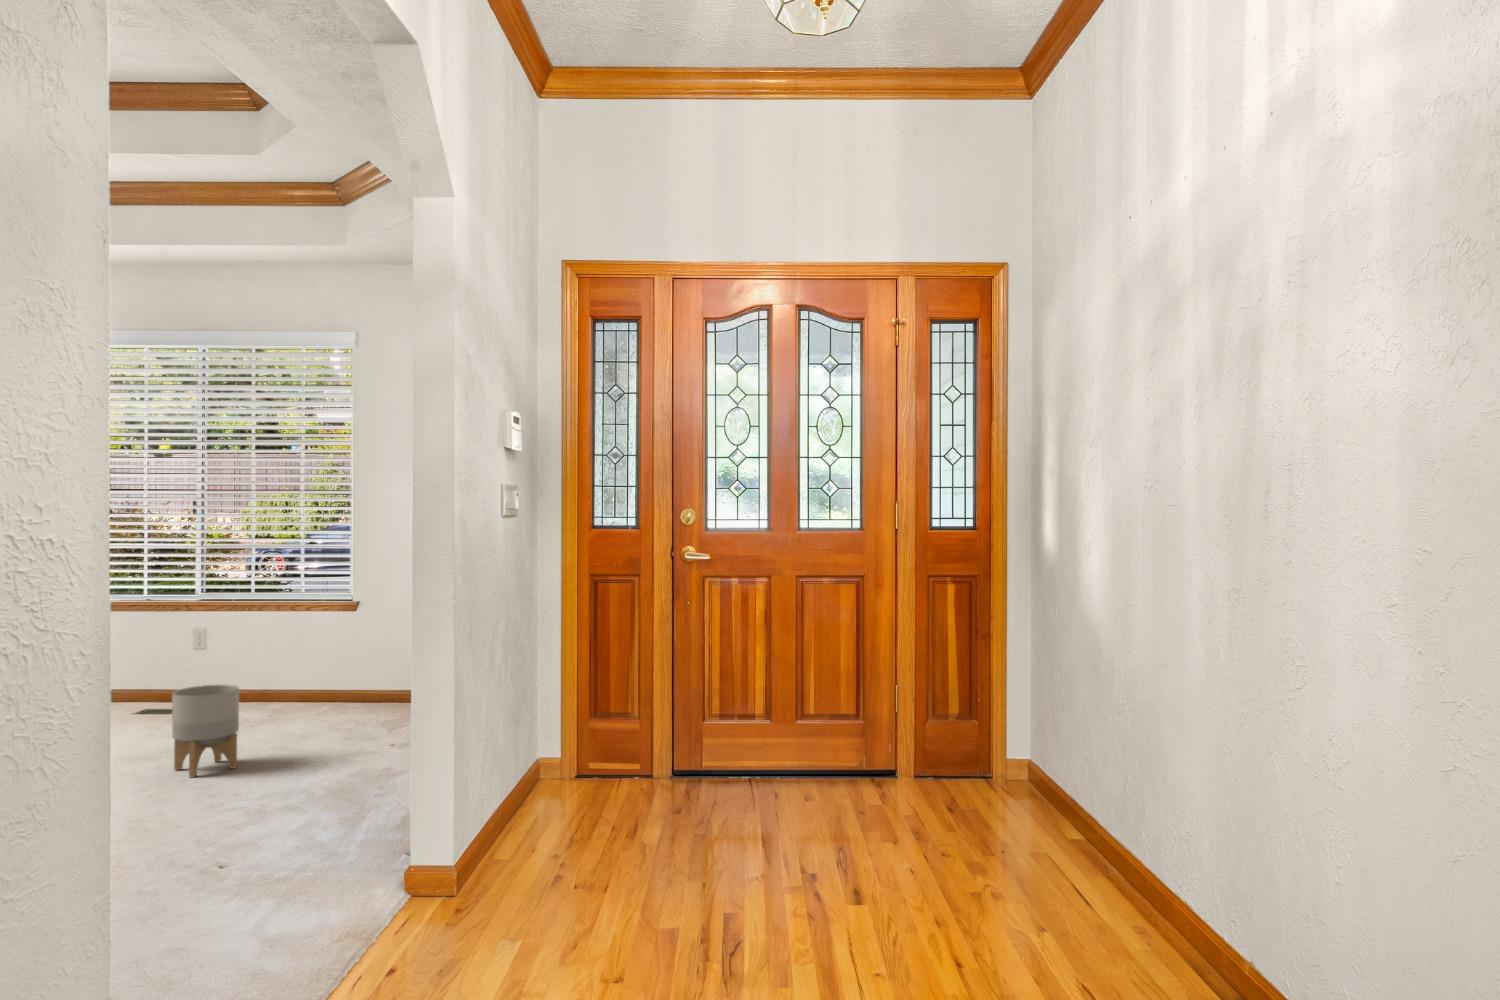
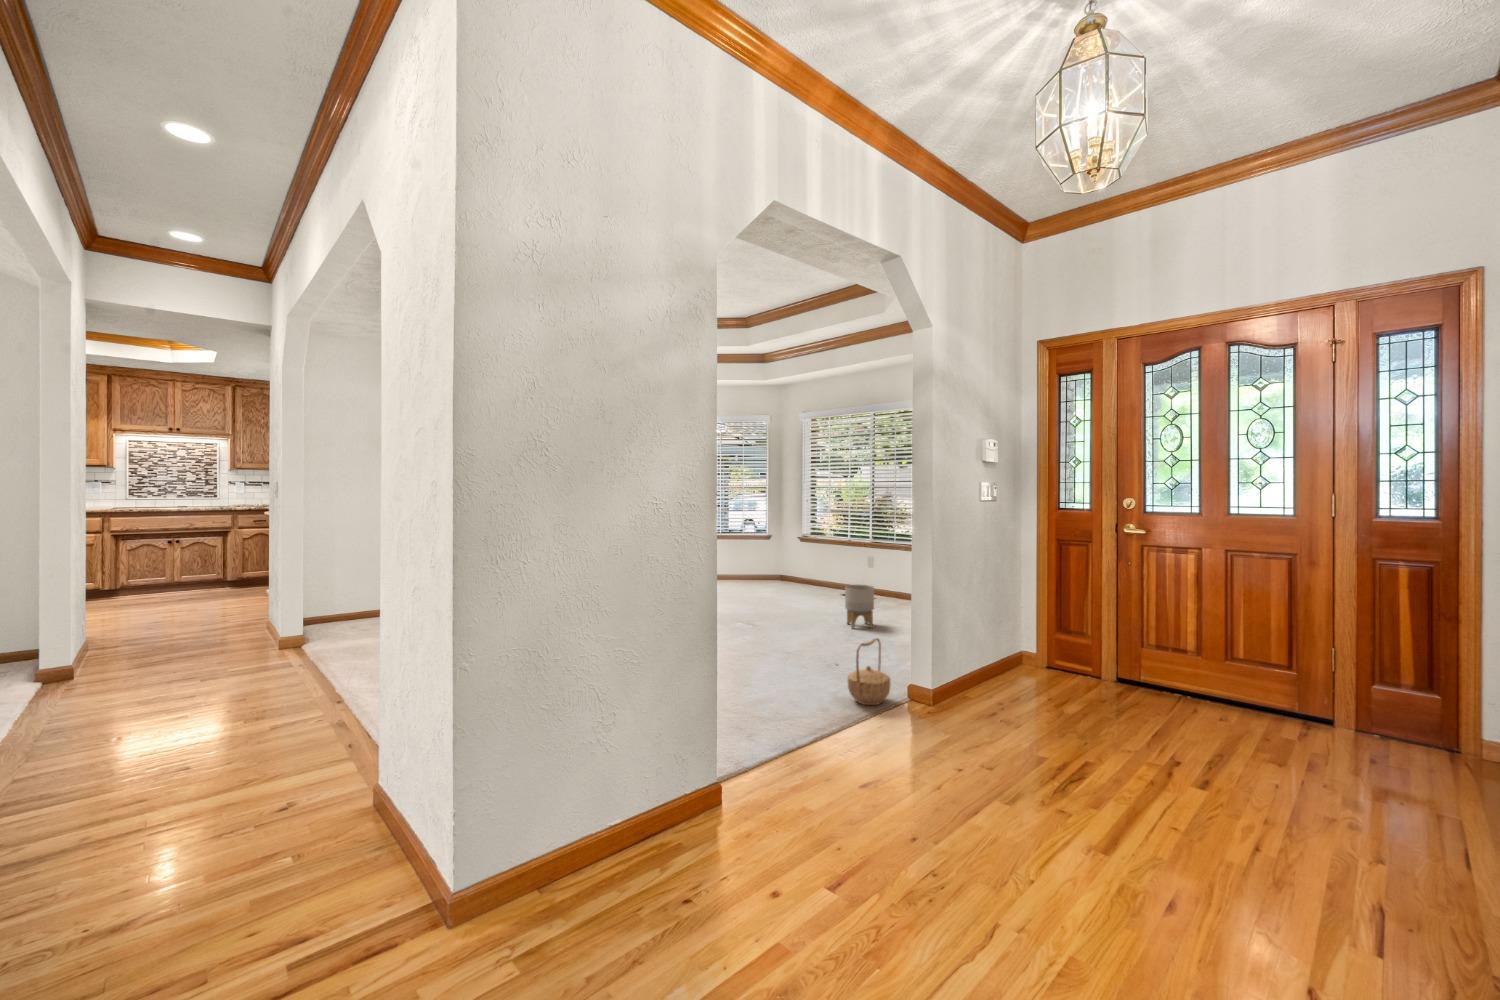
basket: none [264,788,362,937] -> present [848,638,890,705]

